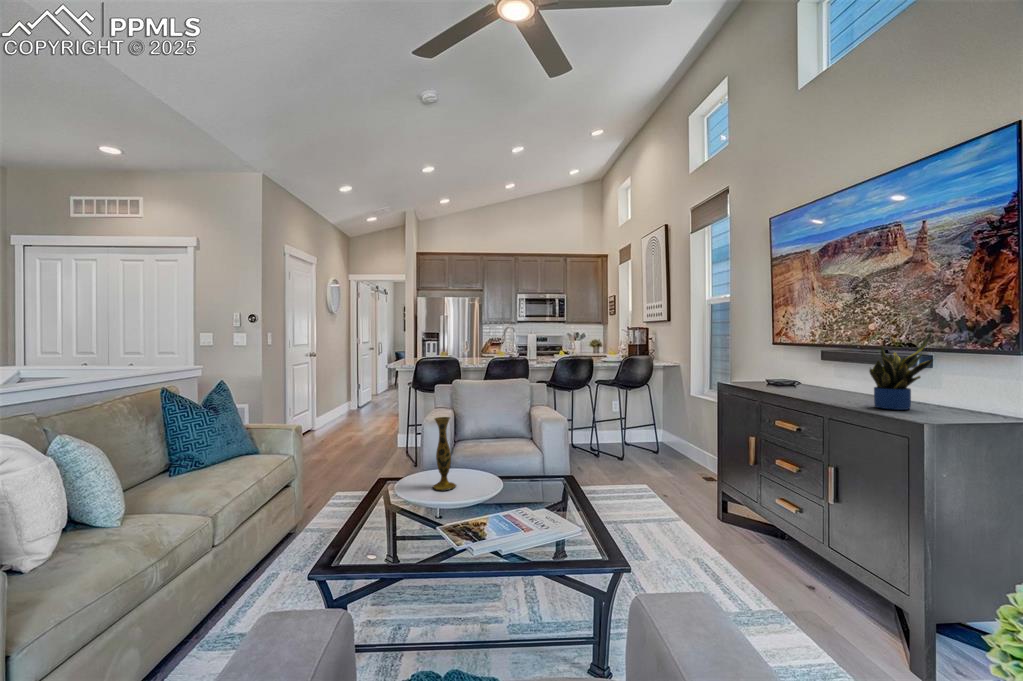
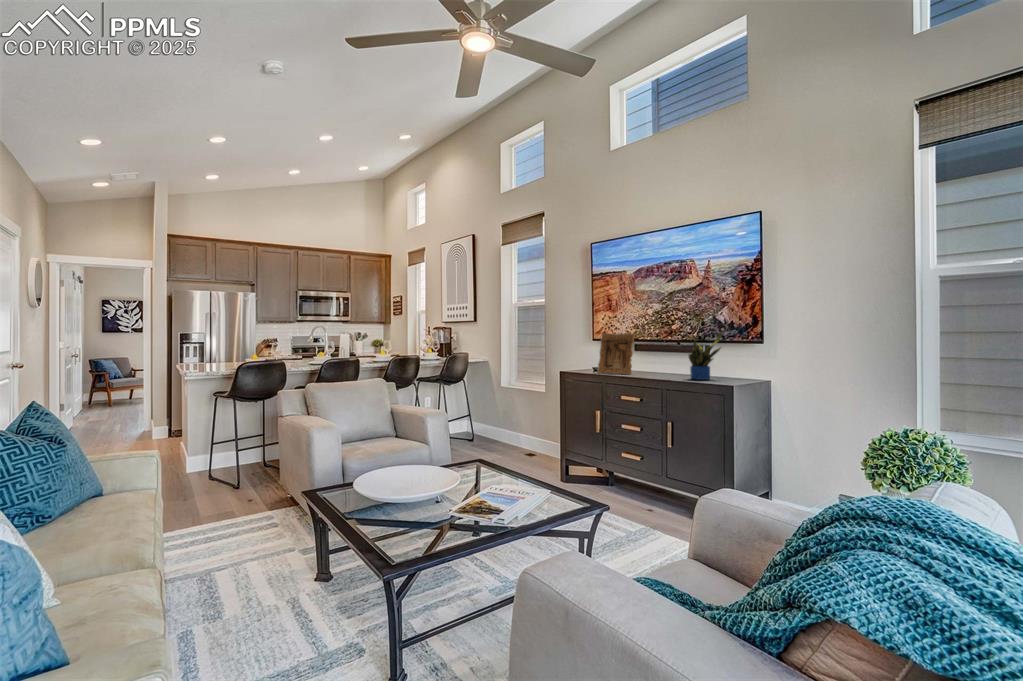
picture frame: none [756,335,813,392] -> present [598,333,635,374]
vase: present [433,417,456,490] -> none [397,406,423,480]

